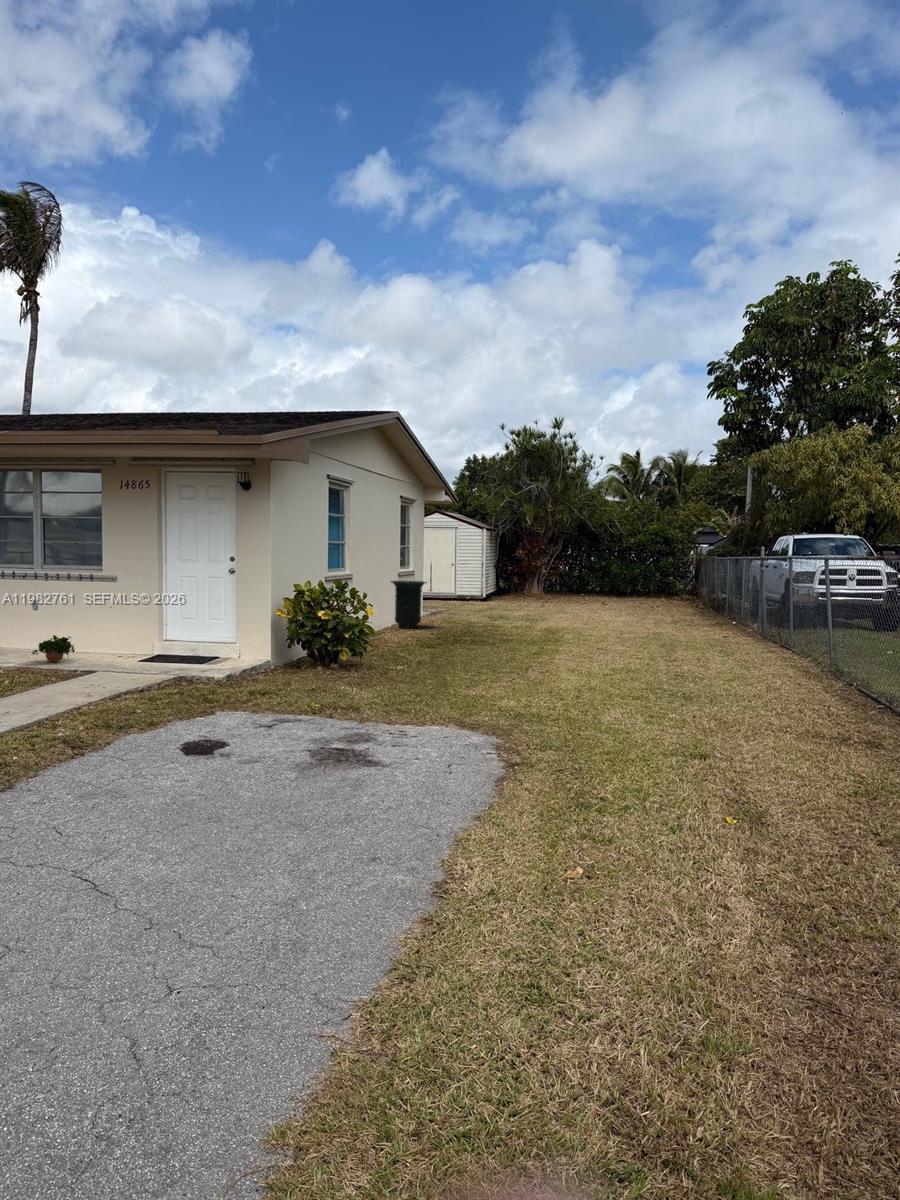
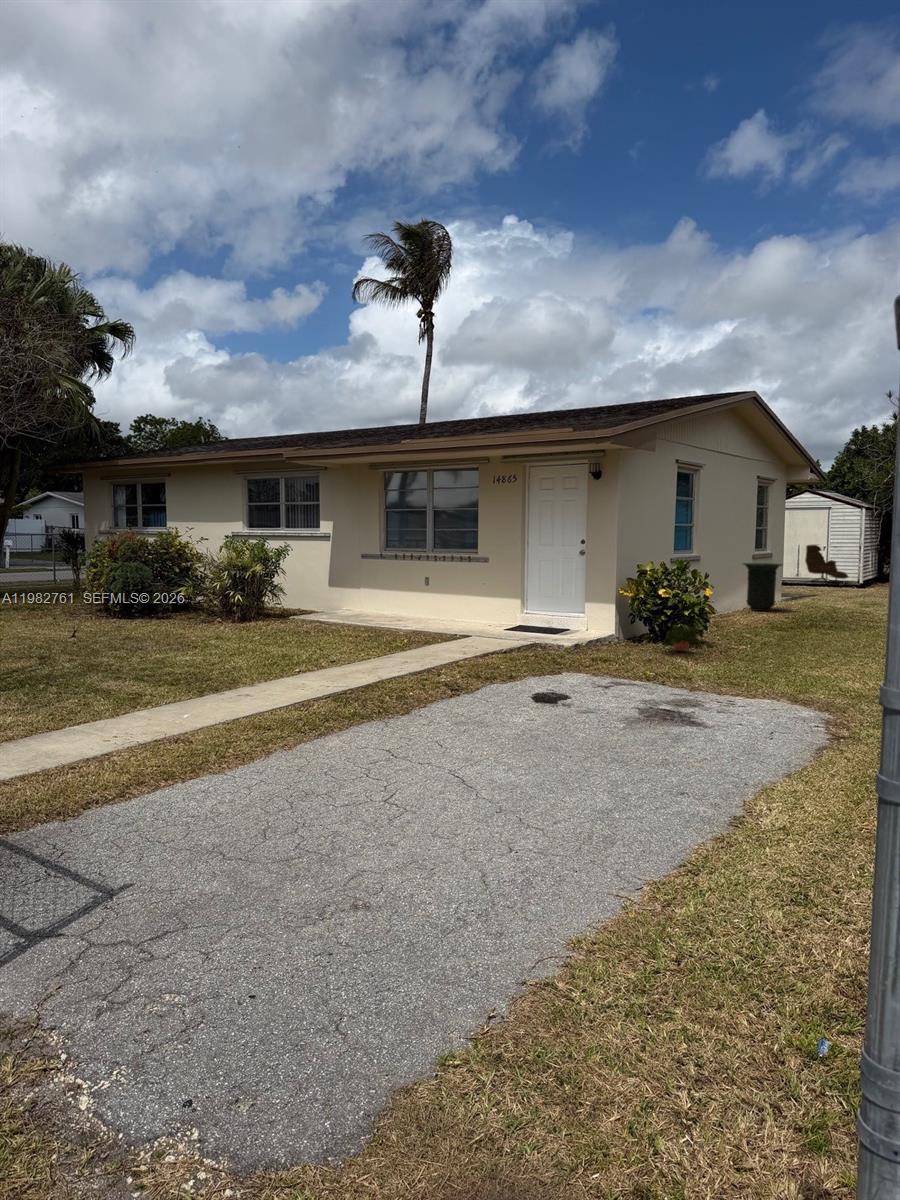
lounge chair: none [440,562,477,599] -> present [805,545,848,583]
potted plant: present [32,635,75,663] -> present [663,625,699,651]

